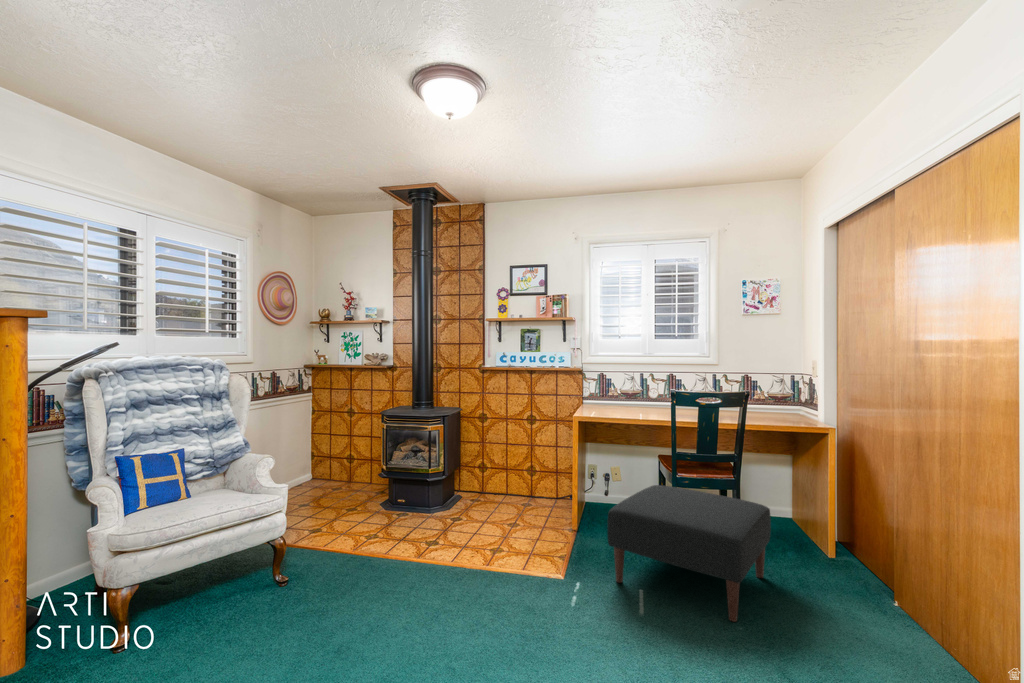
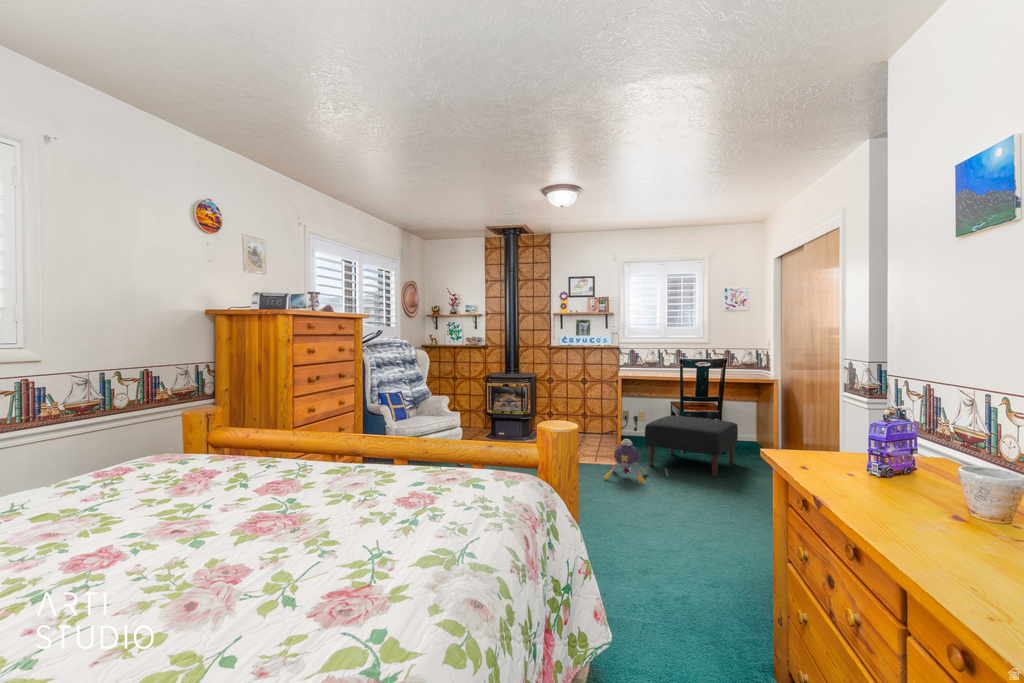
plush toy: none [521,547,611,647] -> present [604,439,648,484]

